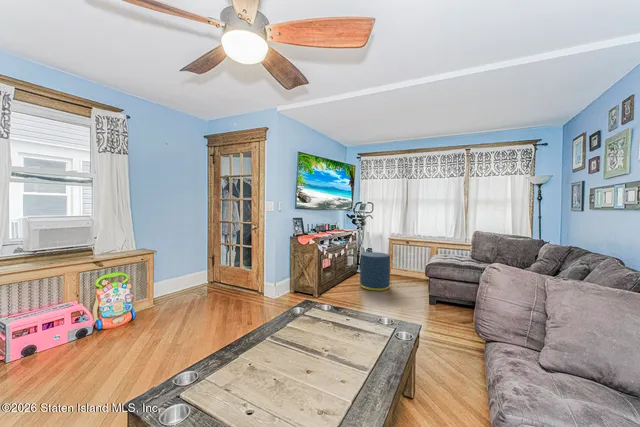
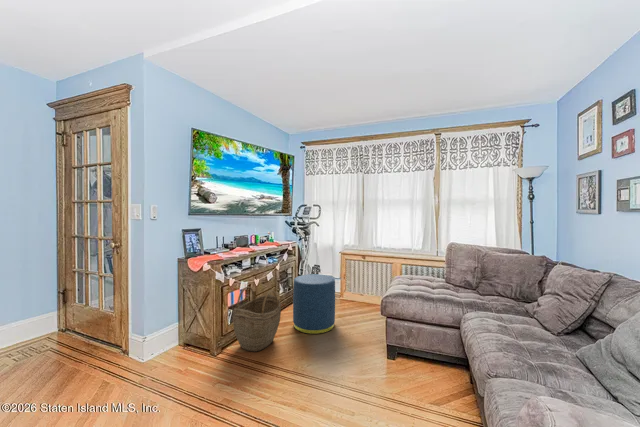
woven basket: none [327,257,355,297] -> present [233,287,281,352]

